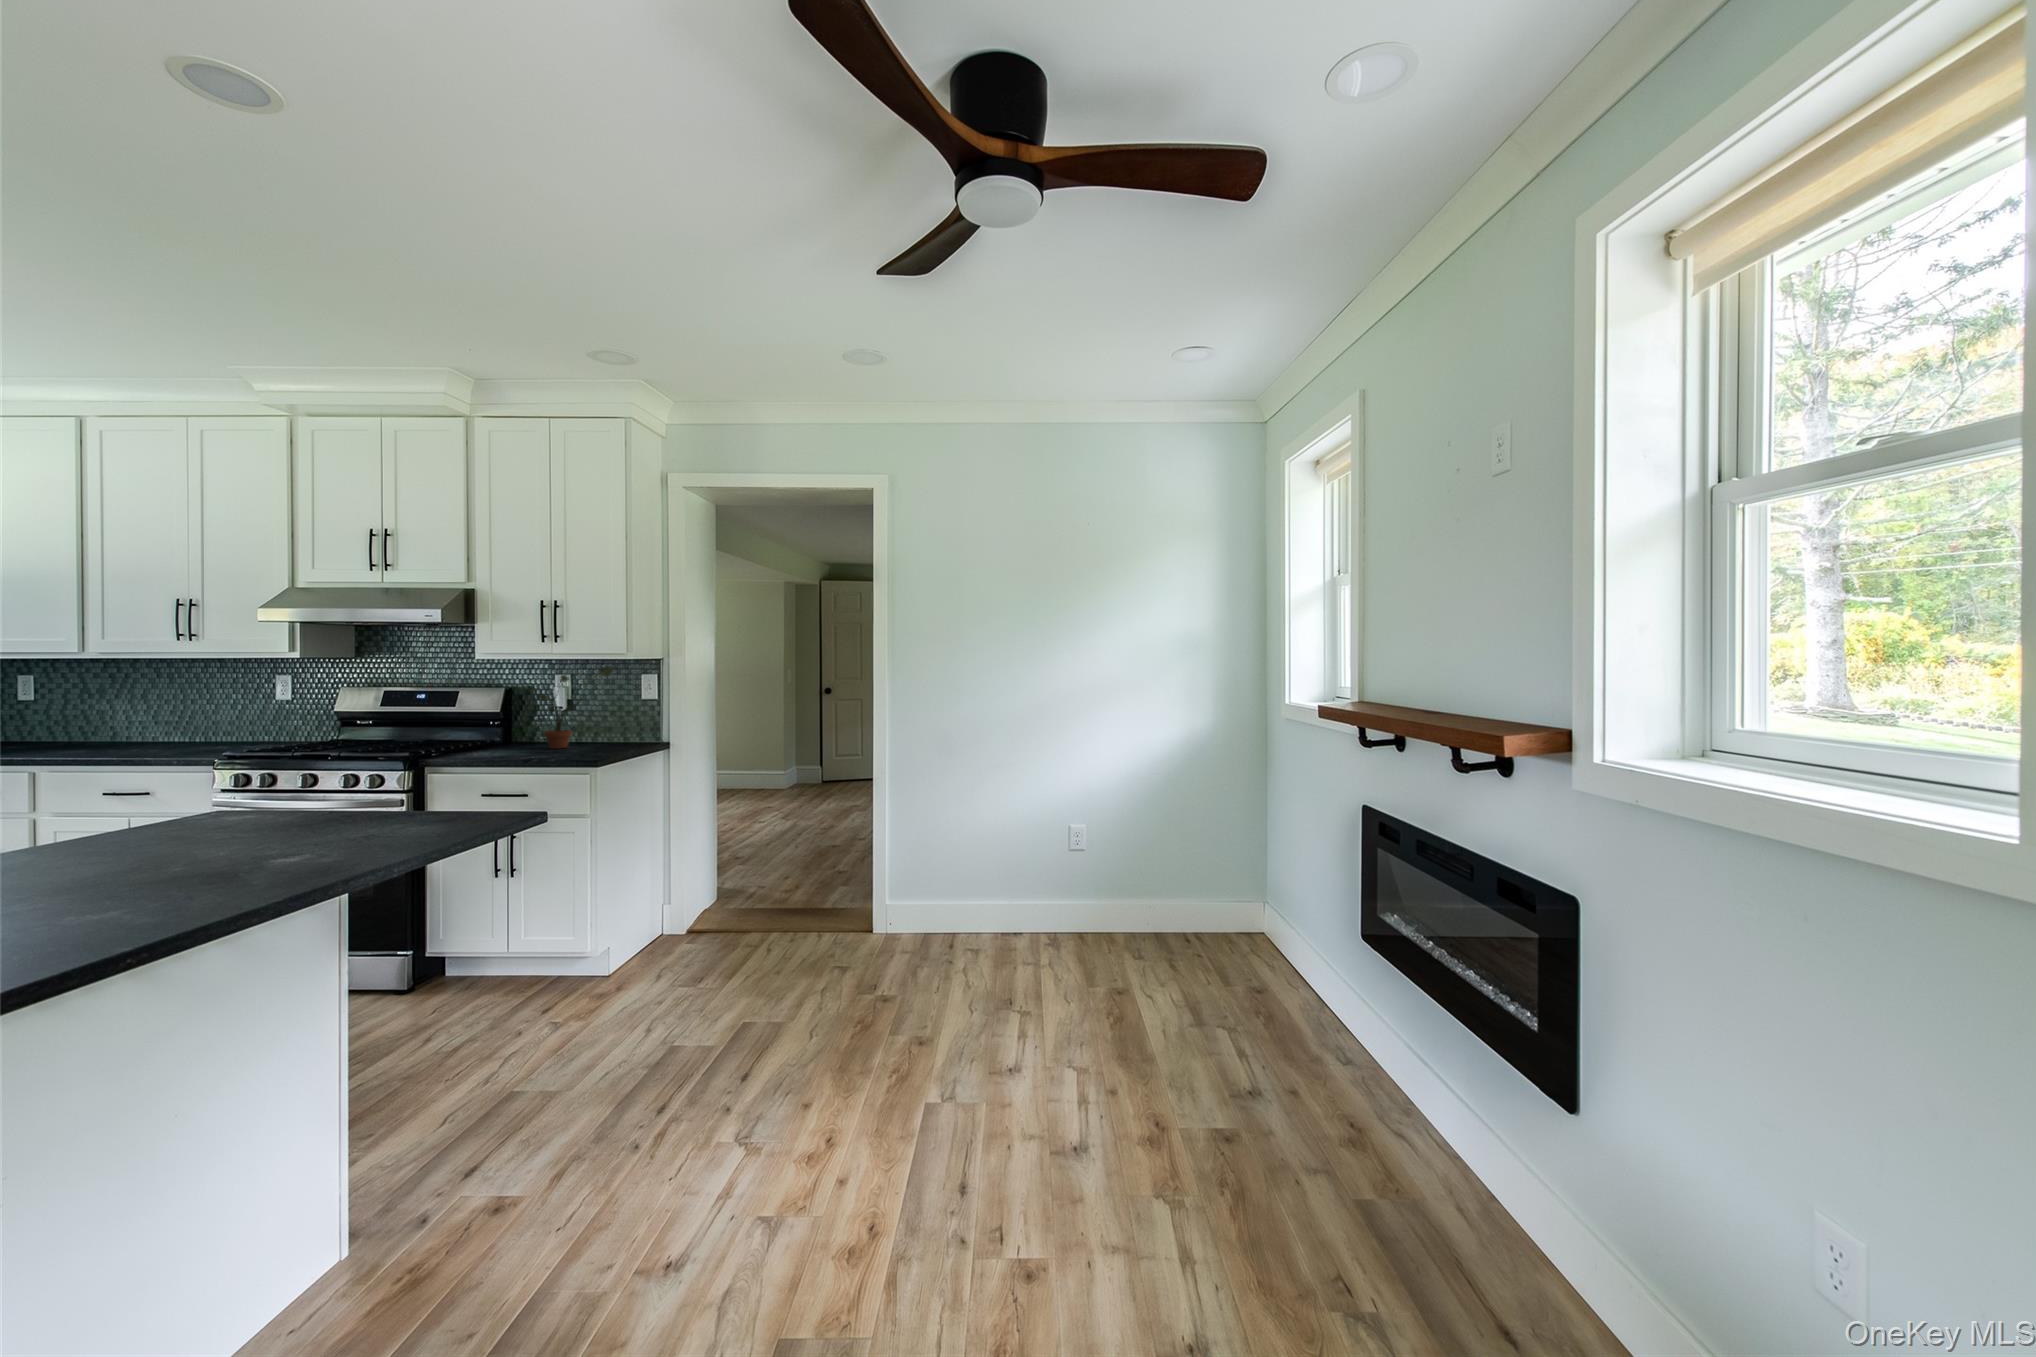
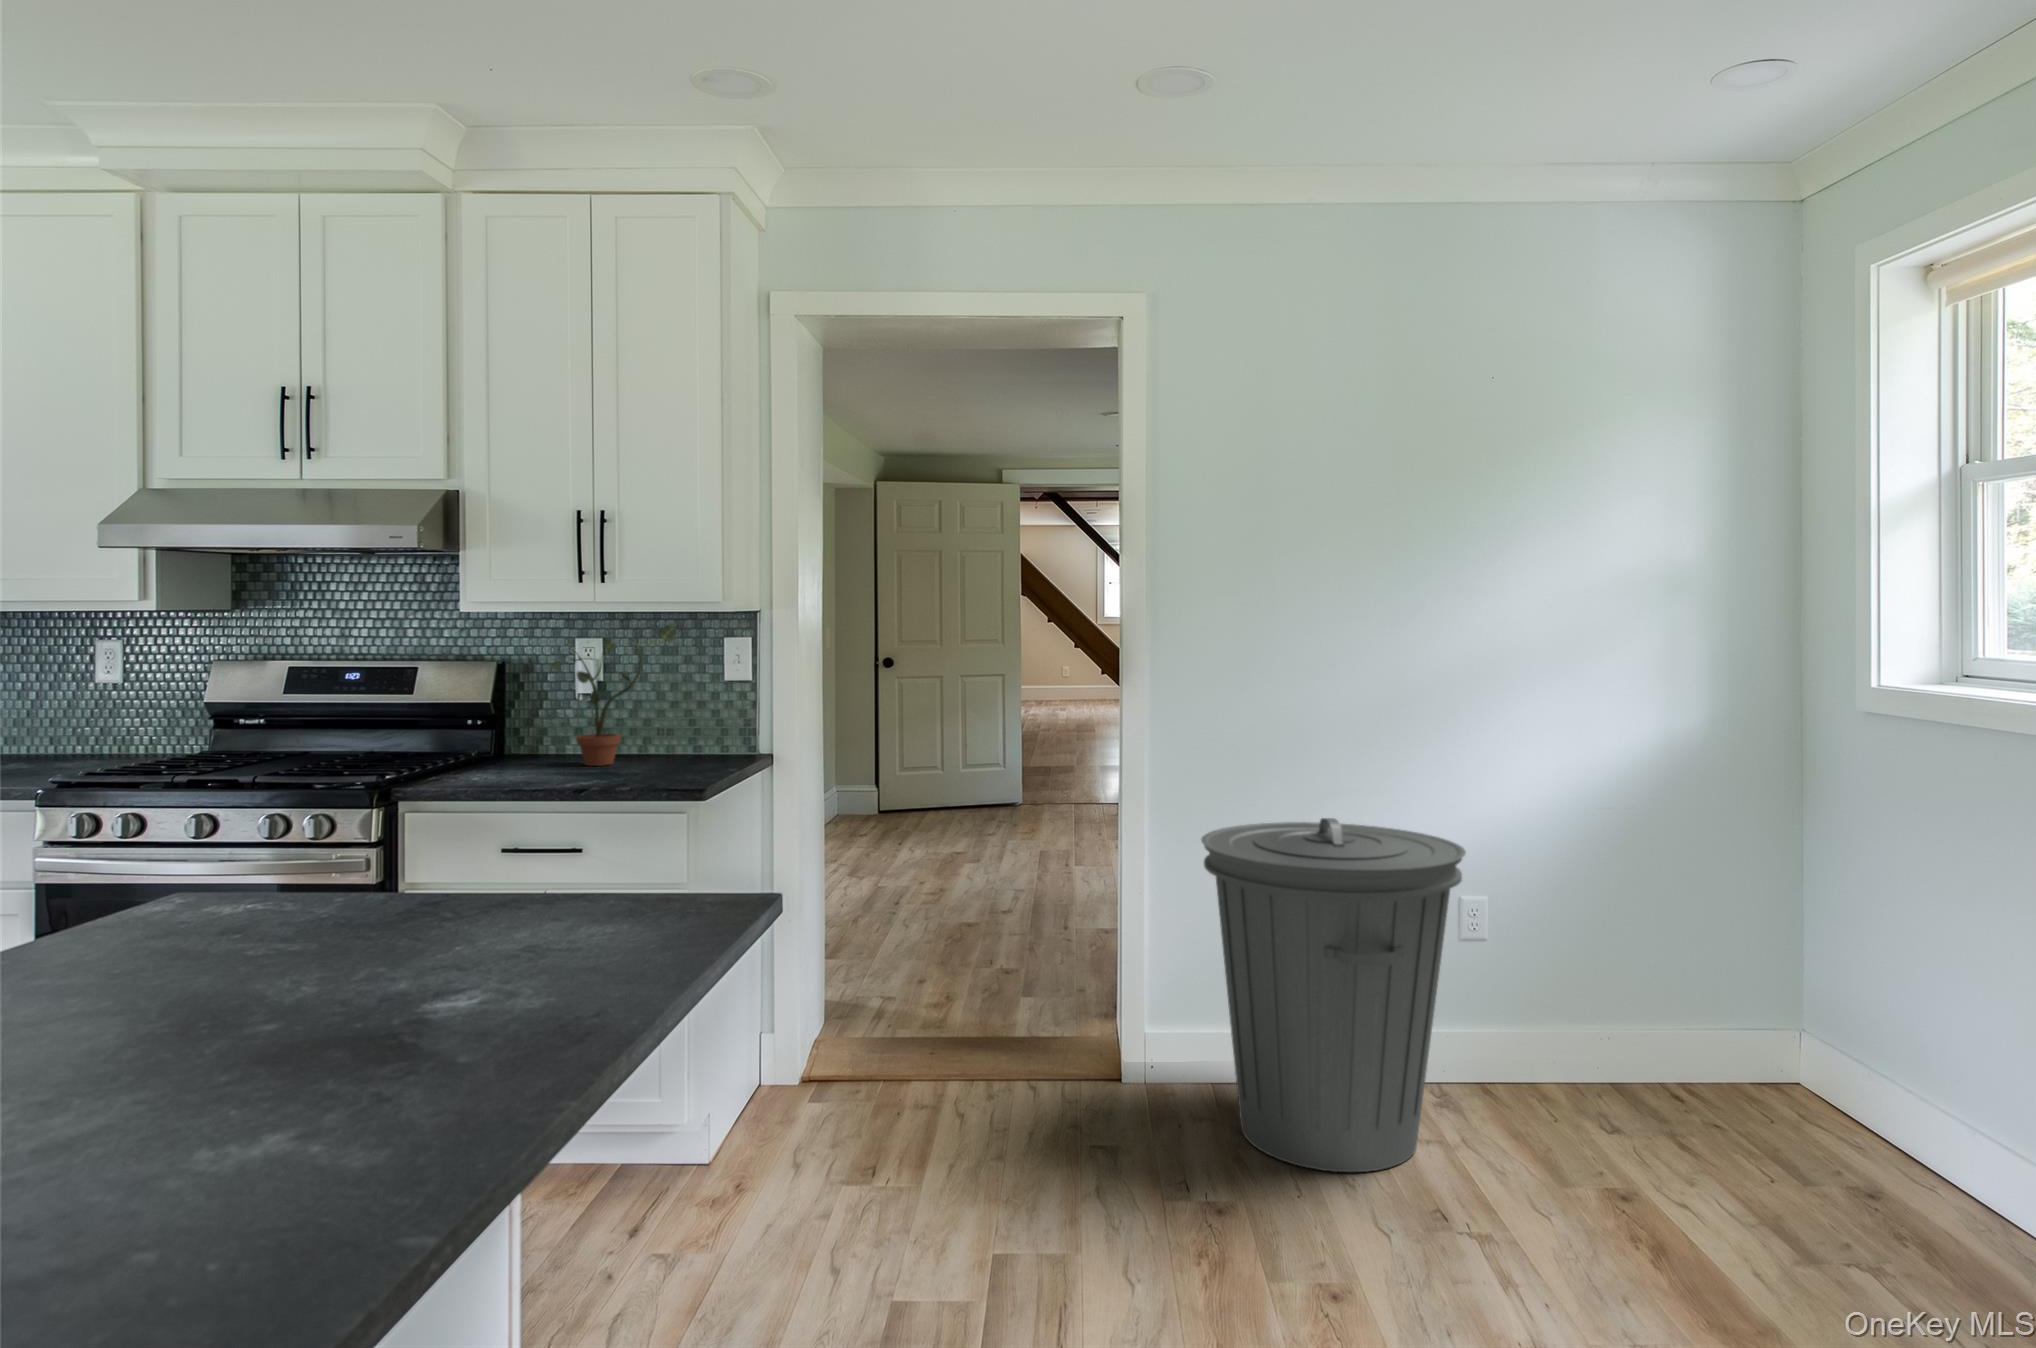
trash can: none [895,778,1043,981] -> present [1201,818,1466,1172]

